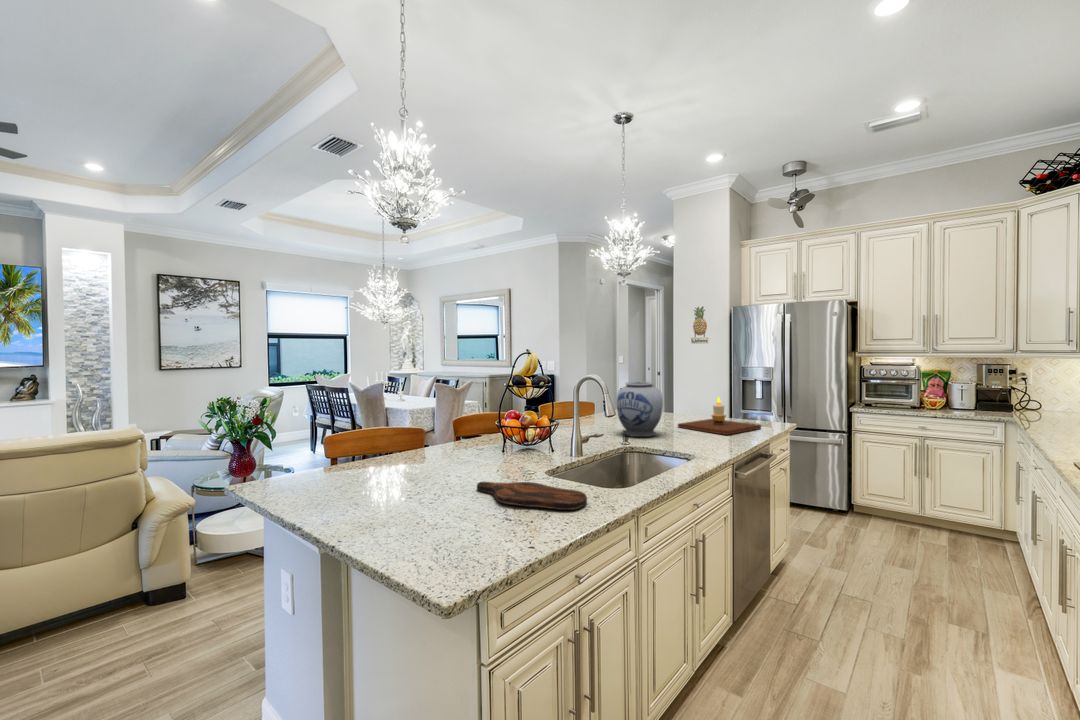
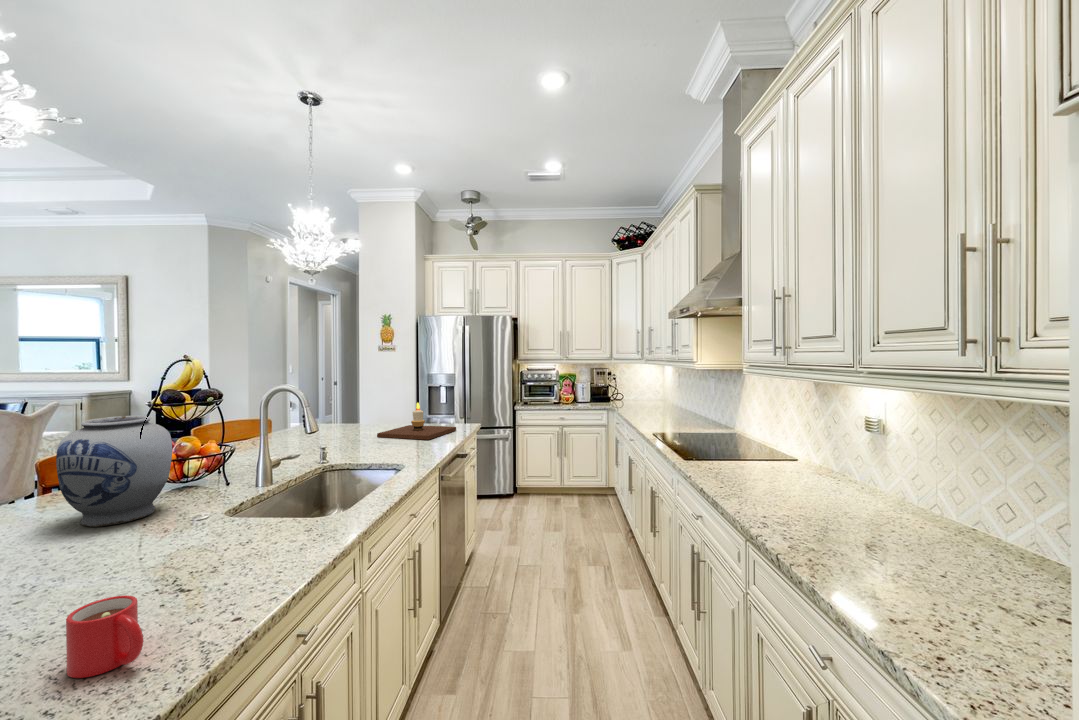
vase: present [617,382,663,437] -> present [56,416,172,527]
cutting board: present [477,482,587,510] -> none [103,530,299,573]
mug: none [452,508,484,550] -> present [66,595,143,678]

